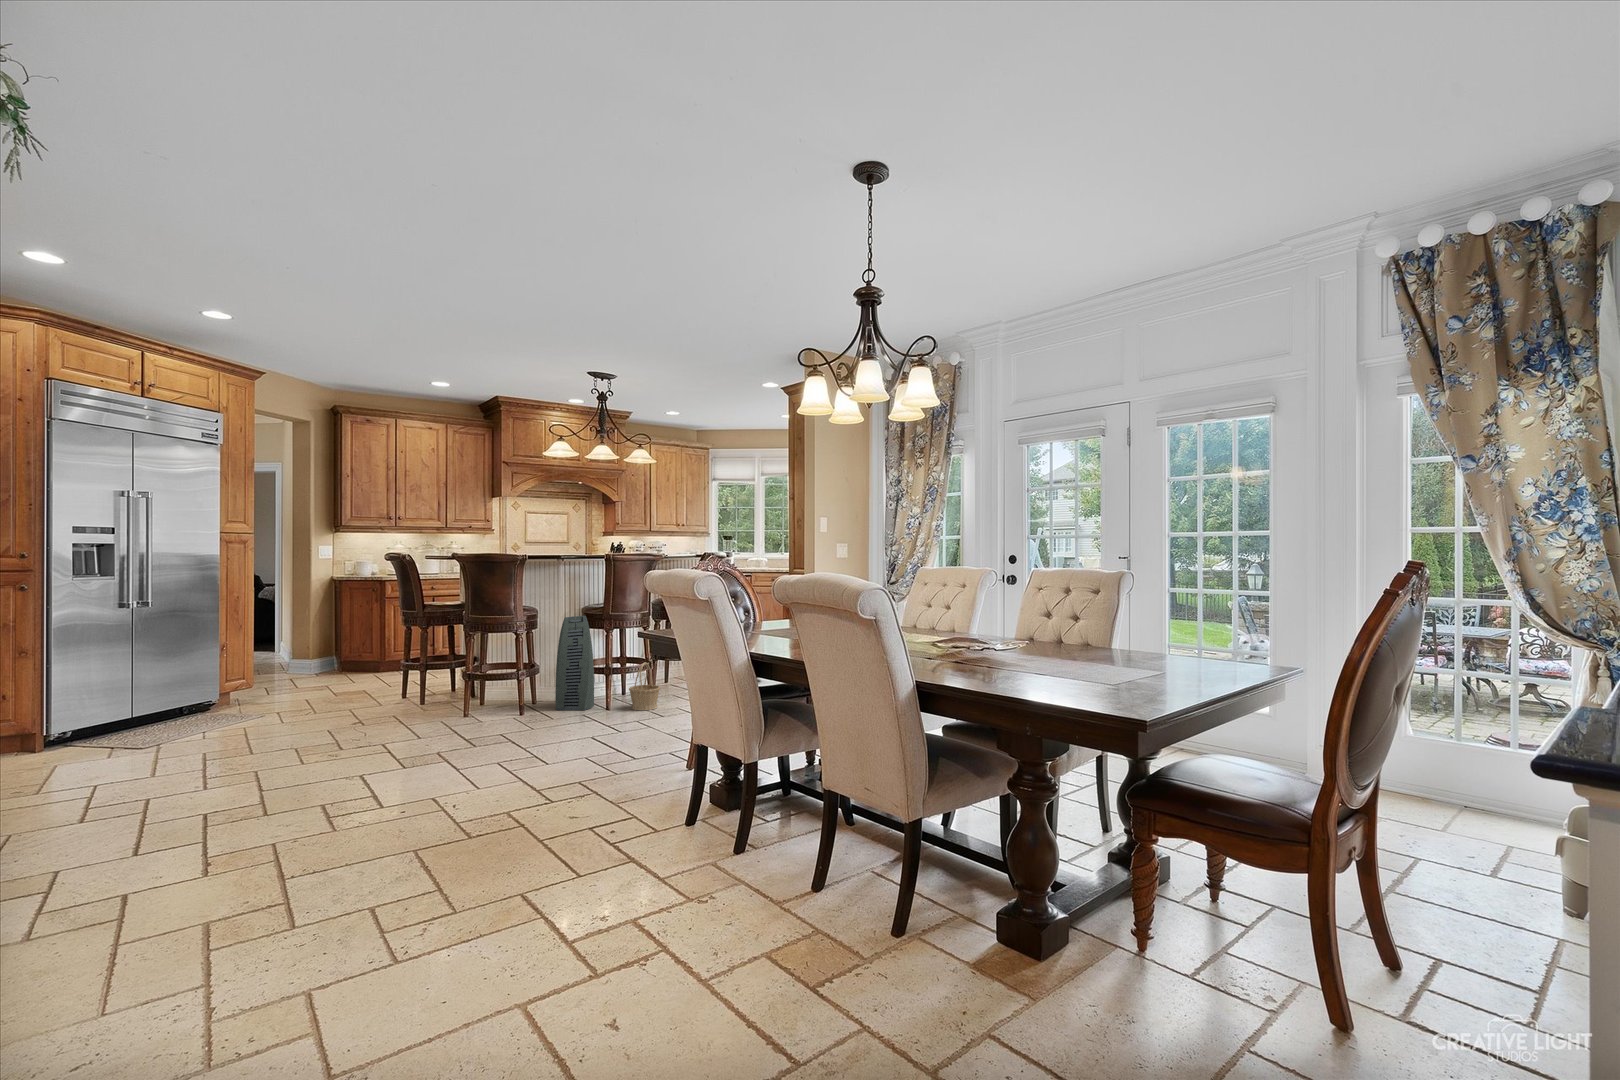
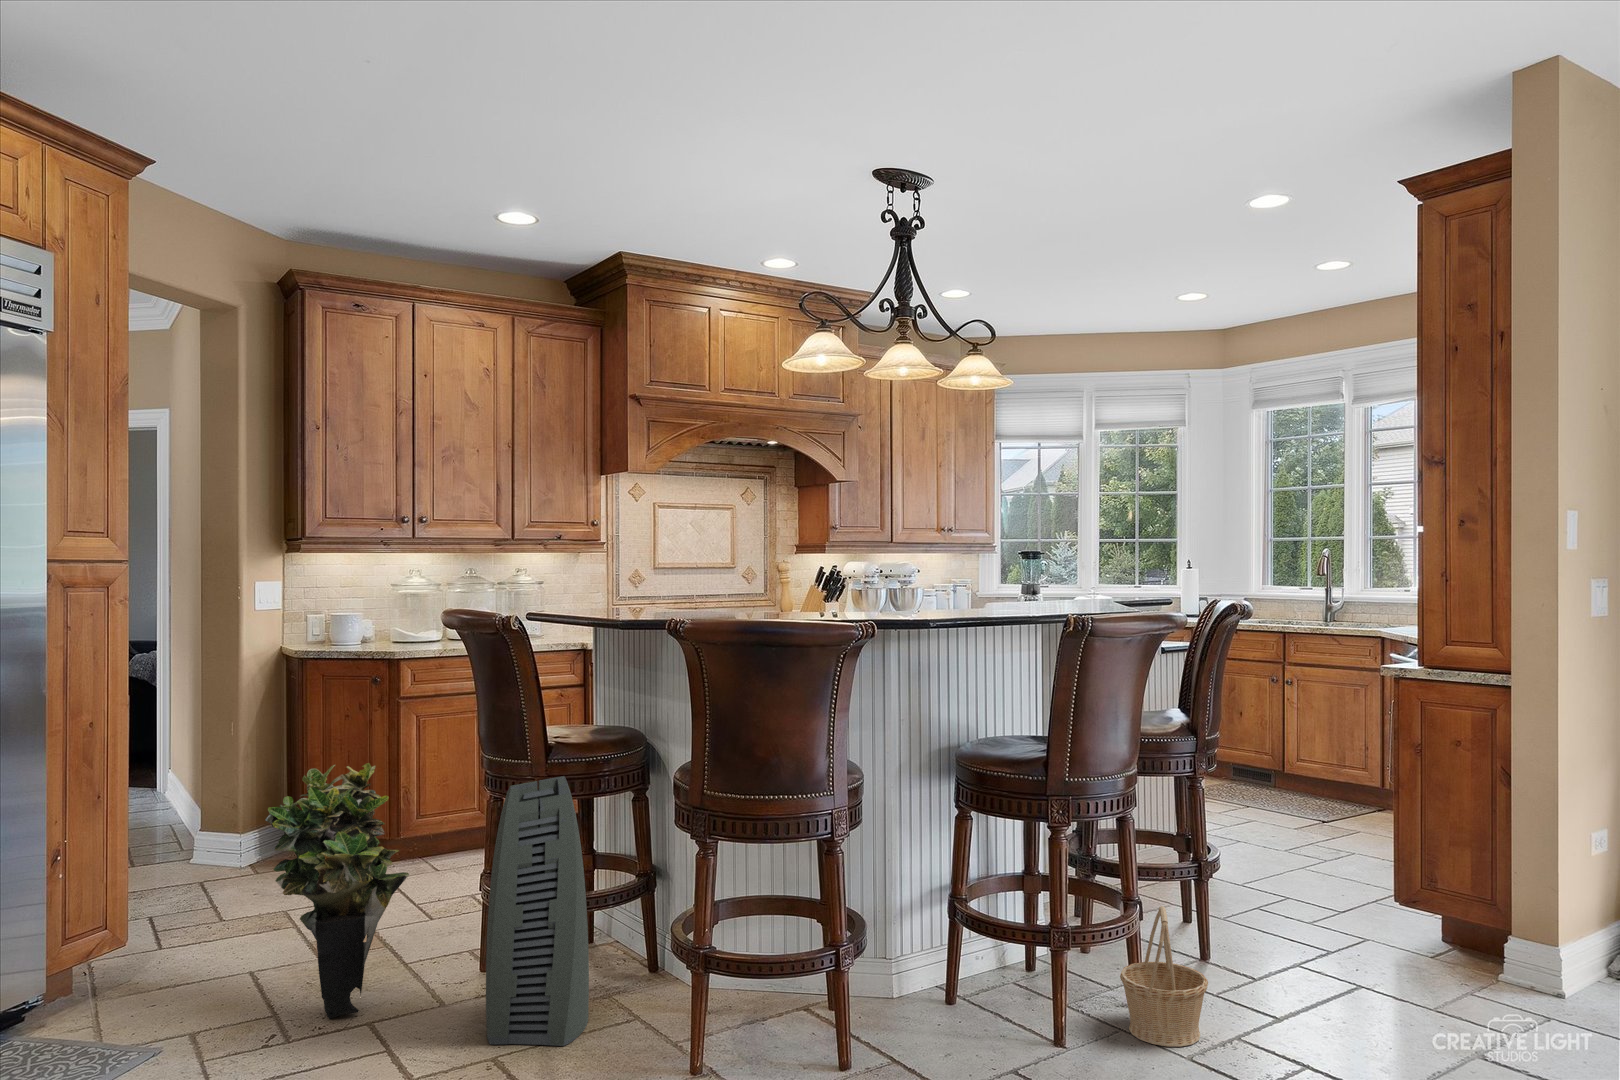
potted plant: none [308,614,367,708] -> present [266,763,409,1019]
air purifier: present [555,616,594,710] -> present [486,776,589,1046]

